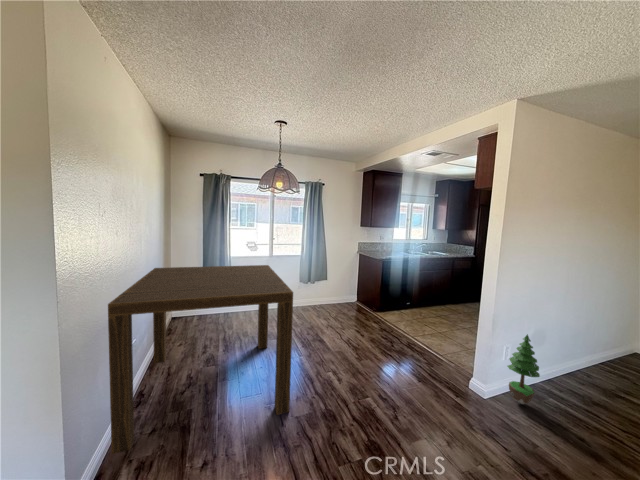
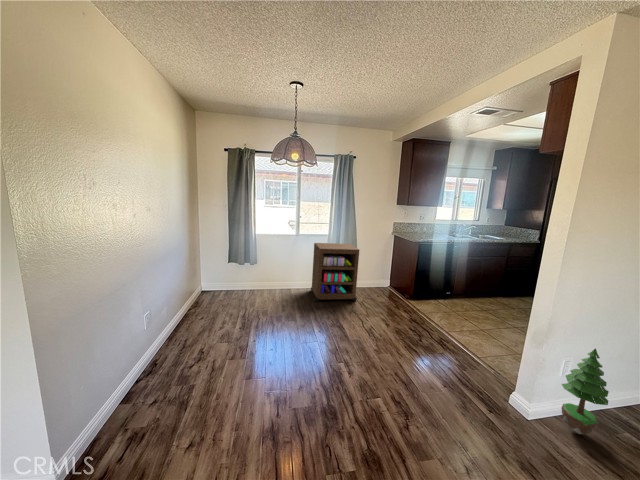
storage cabinet: none [286,263,332,319] -> present [311,243,359,301]
dining table: present [108,265,293,454] -> none [99,243,292,420]

